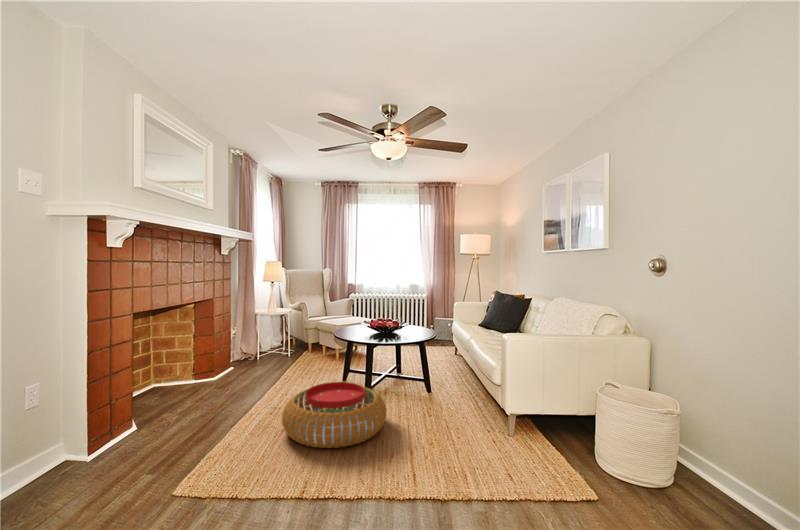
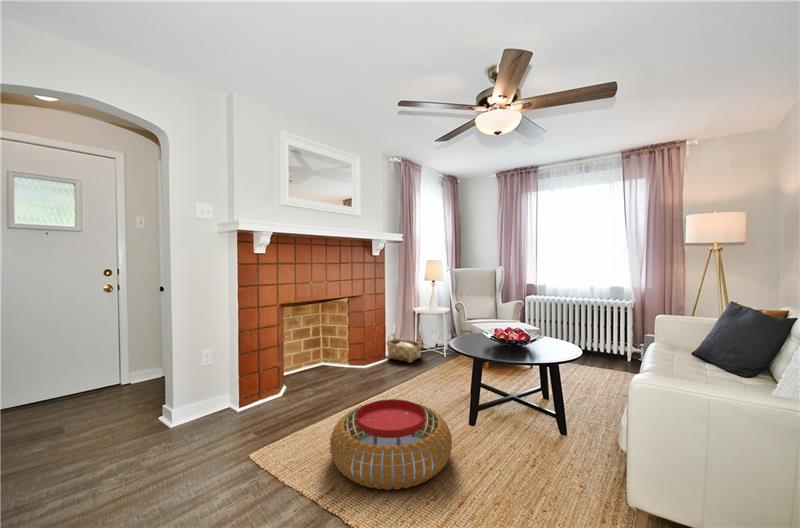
woven basket: none [232,340,272,367] -> present [387,334,422,363]

